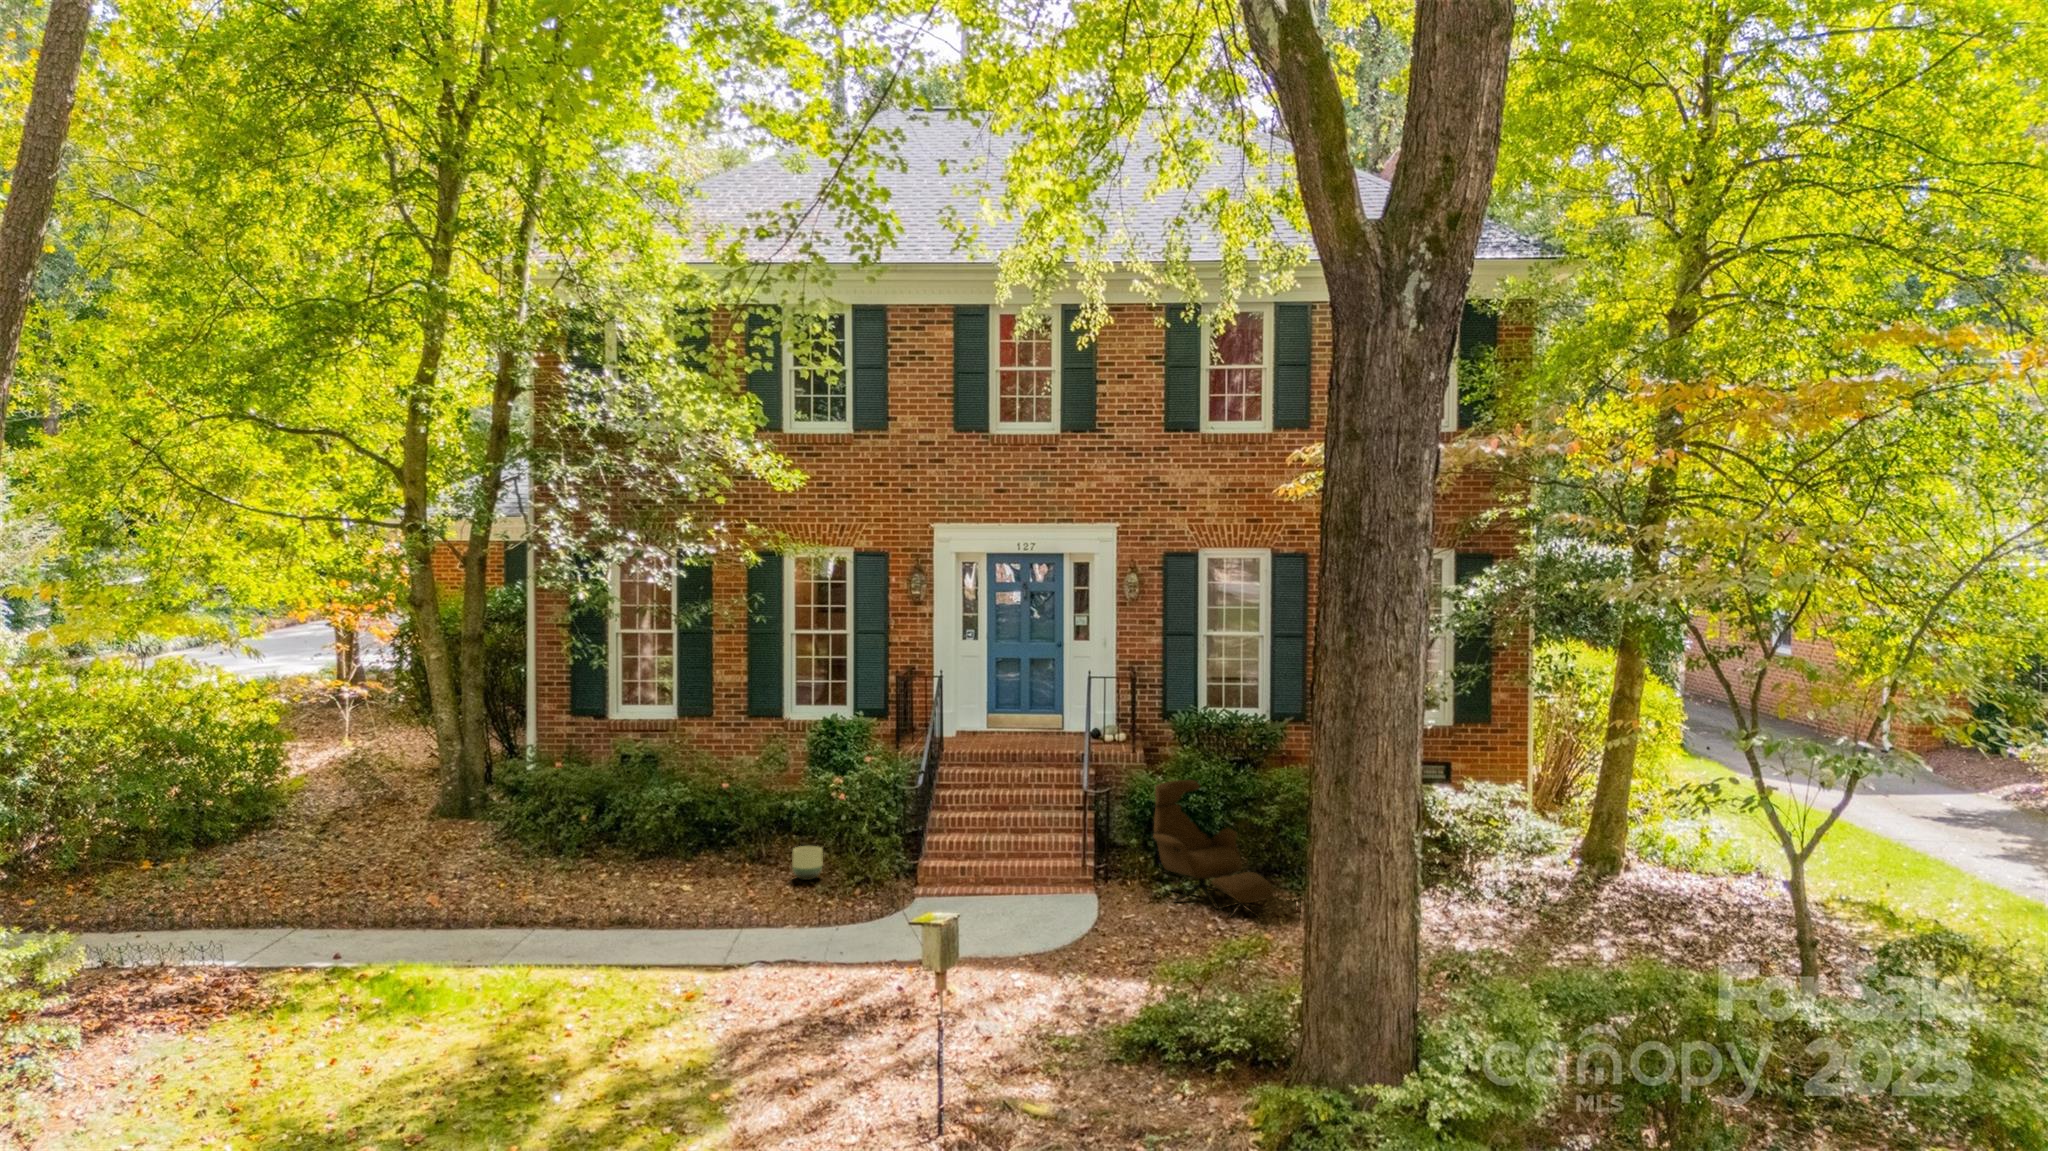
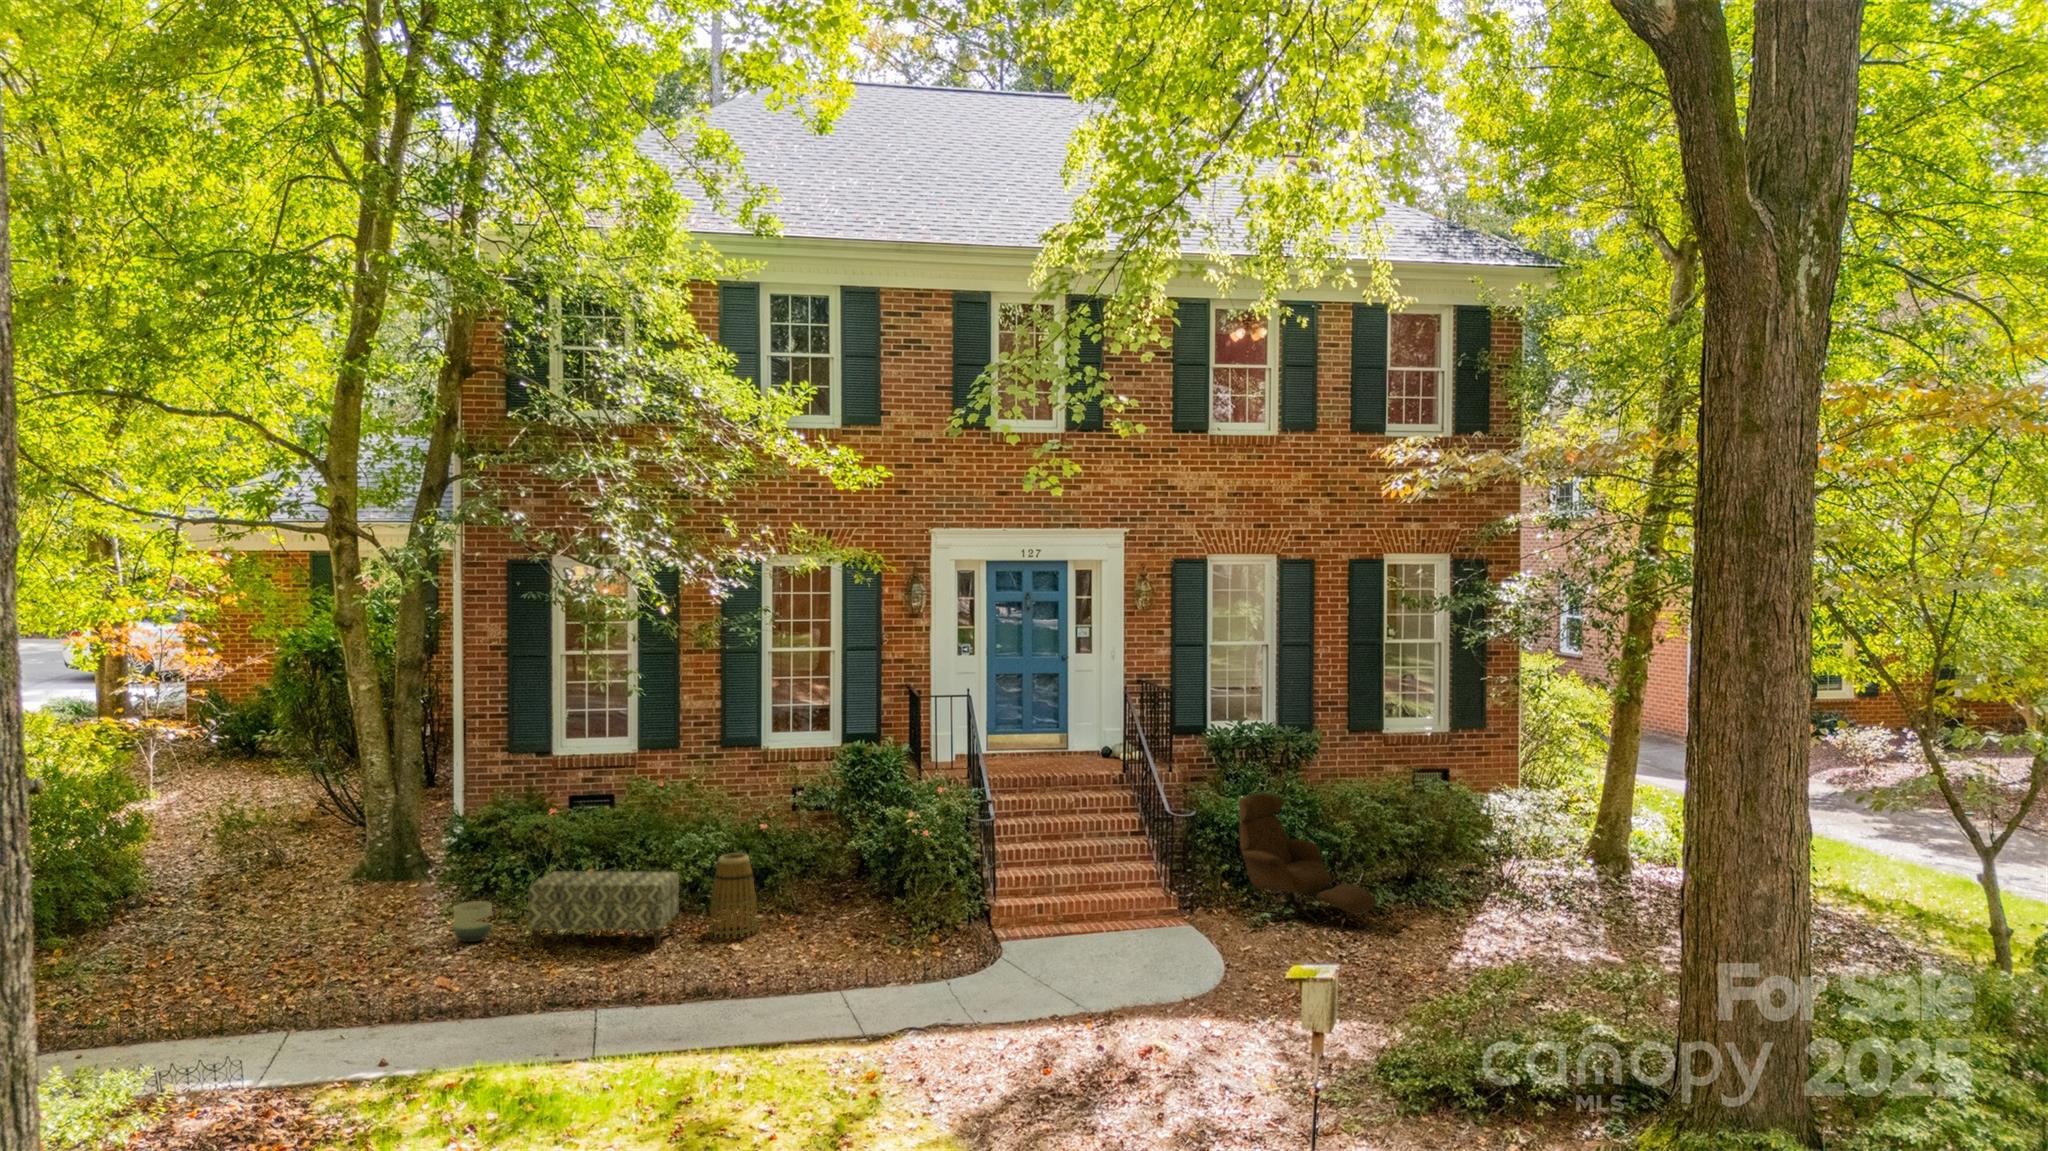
basket: none [677,807,719,880] -> present [709,853,758,938]
bench: none [530,812,656,883] -> present [528,871,679,949]
planter: present [792,846,823,880] -> present [453,901,492,942]

